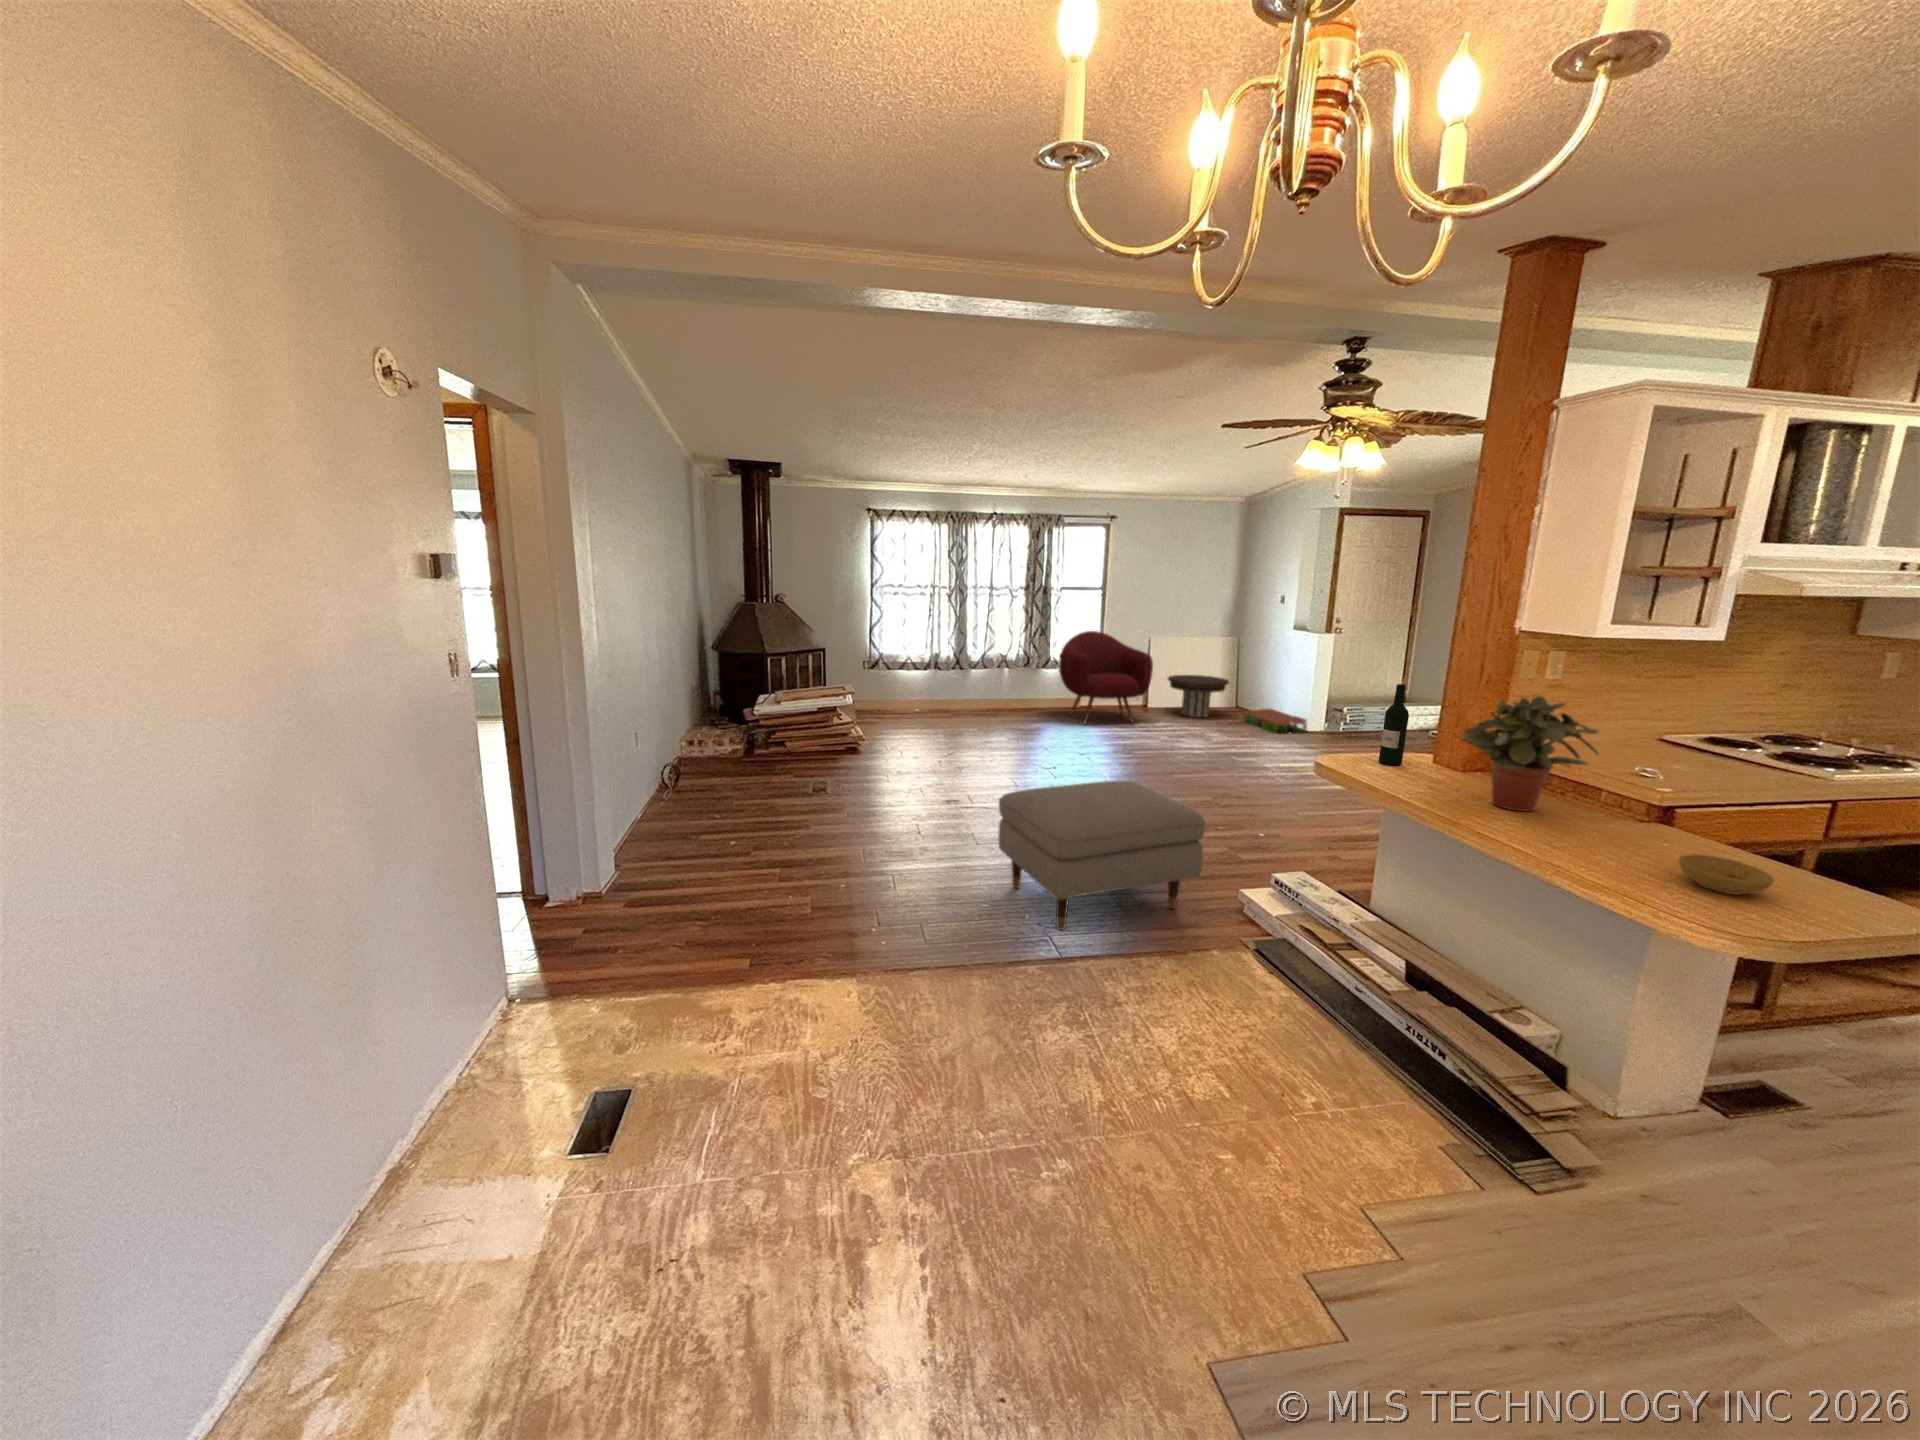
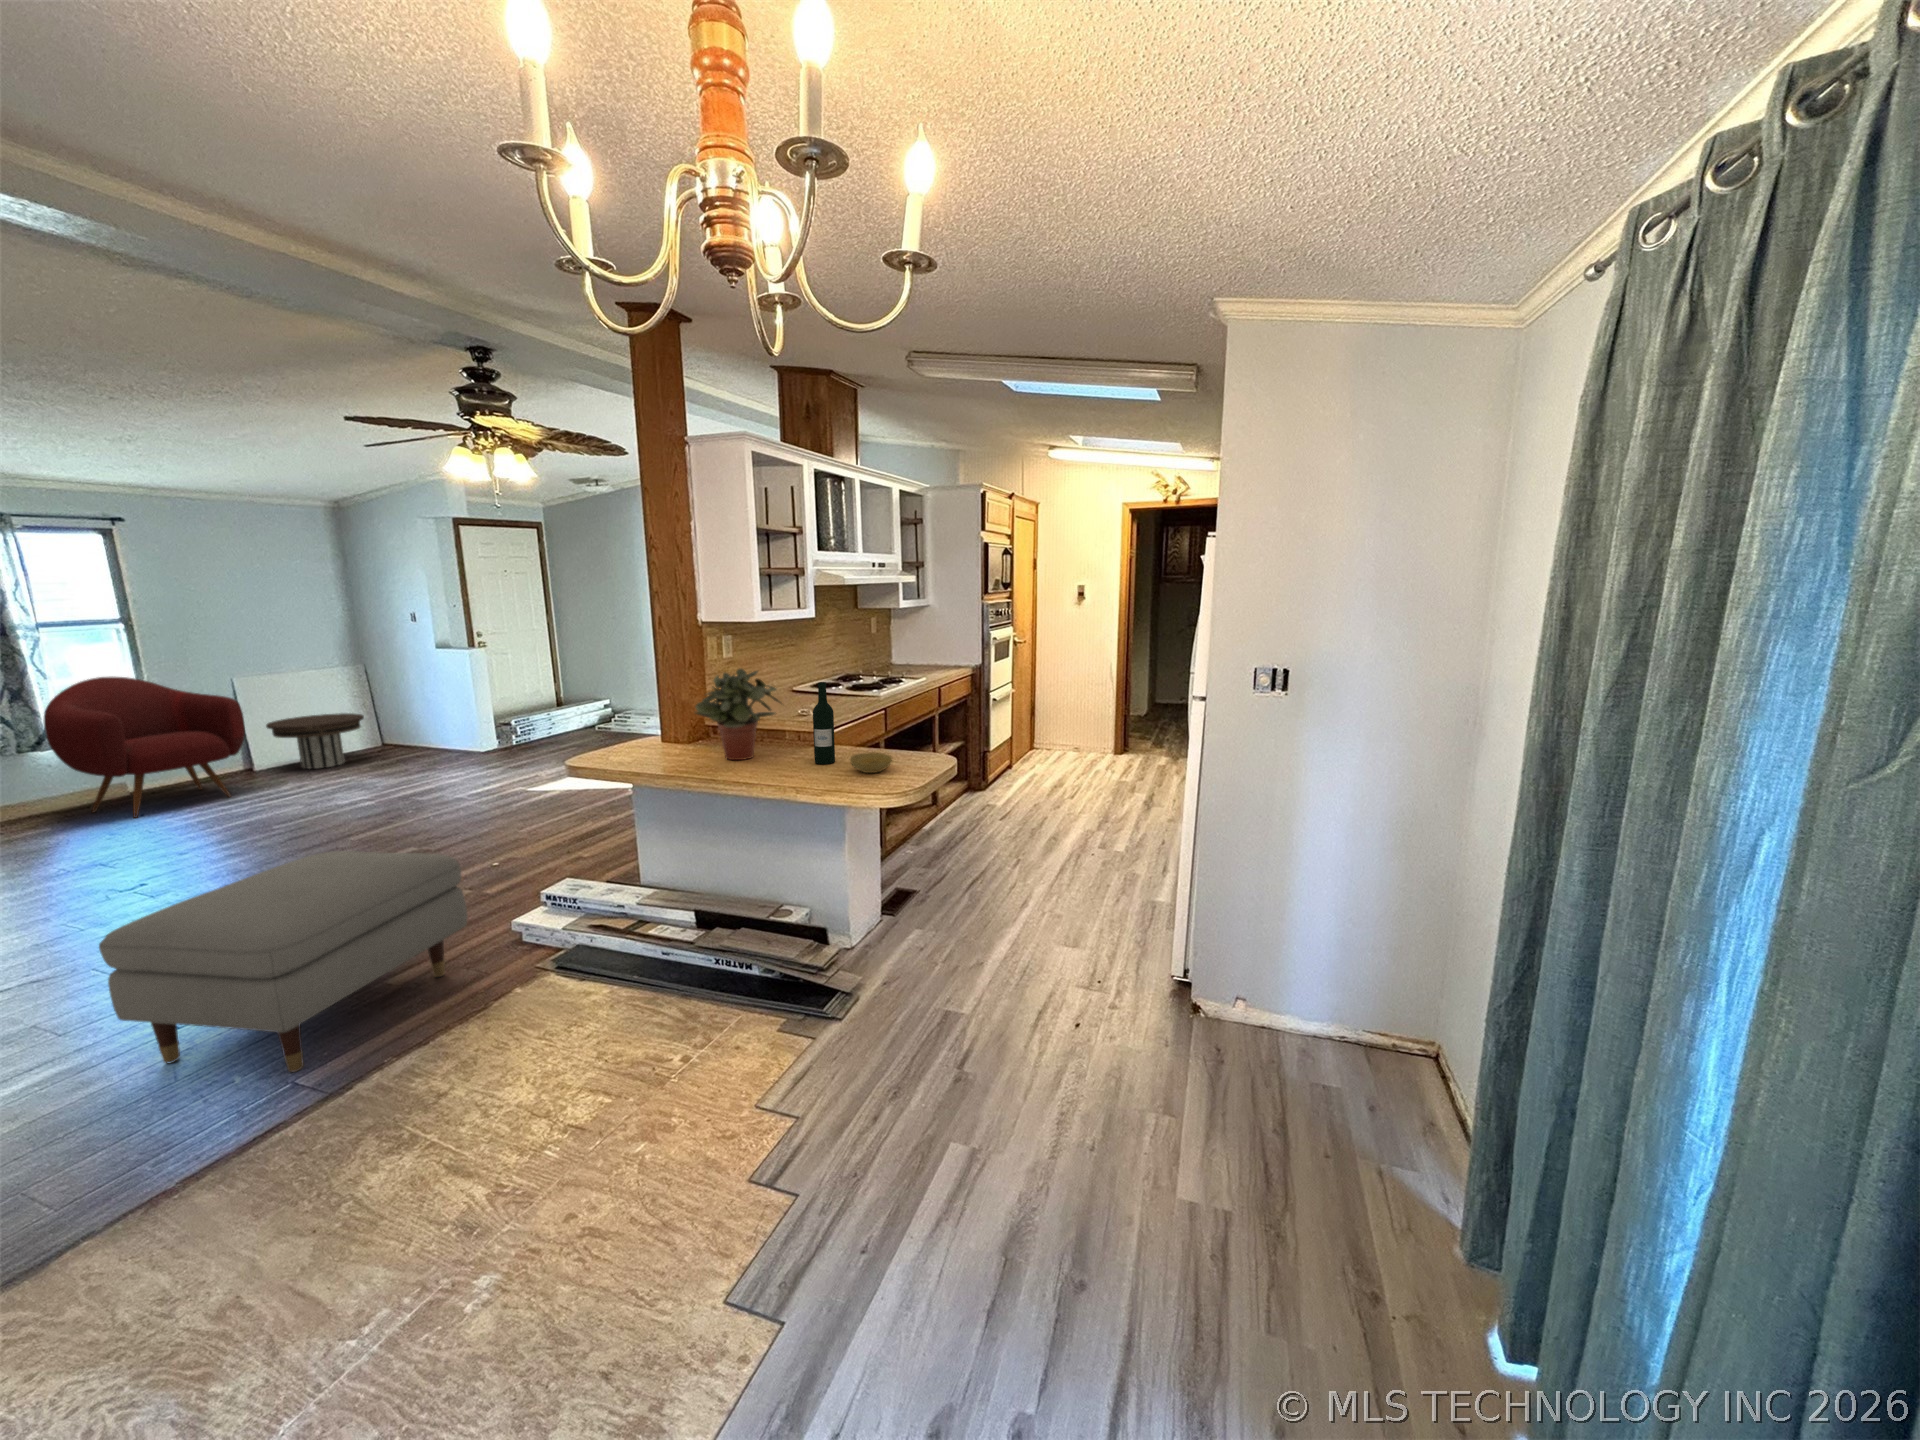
wine bottle: present [1379,684,1409,766] -> present [813,682,835,764]
storage bin: present [1243,709,1307,733] -> none [392,738,480,763]

